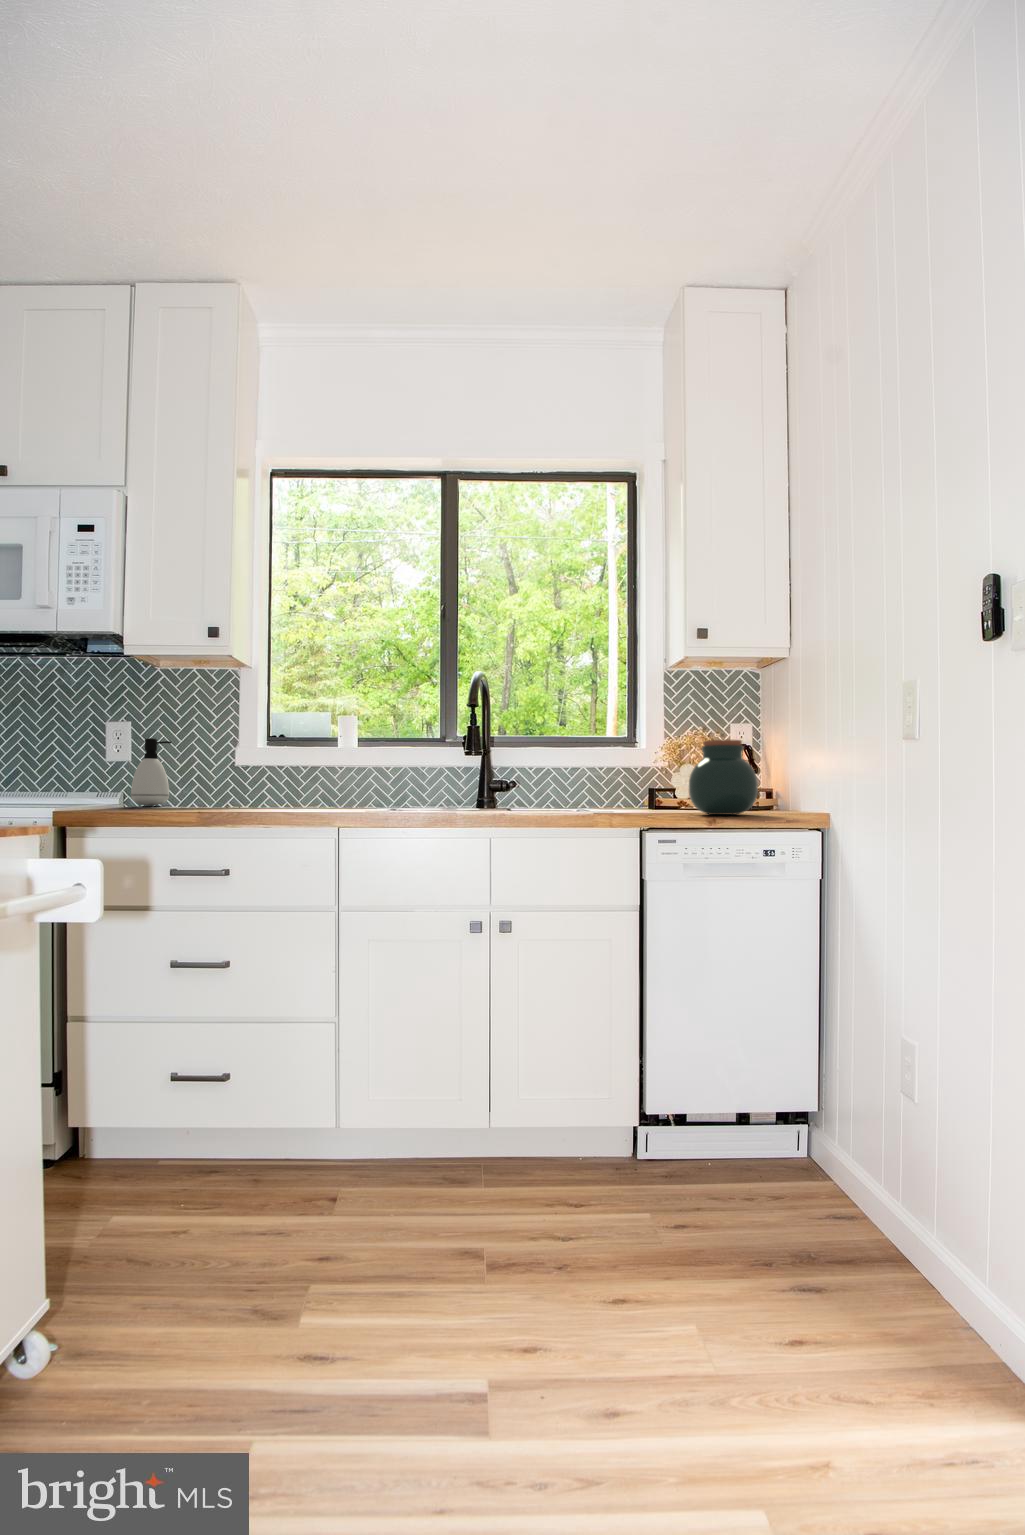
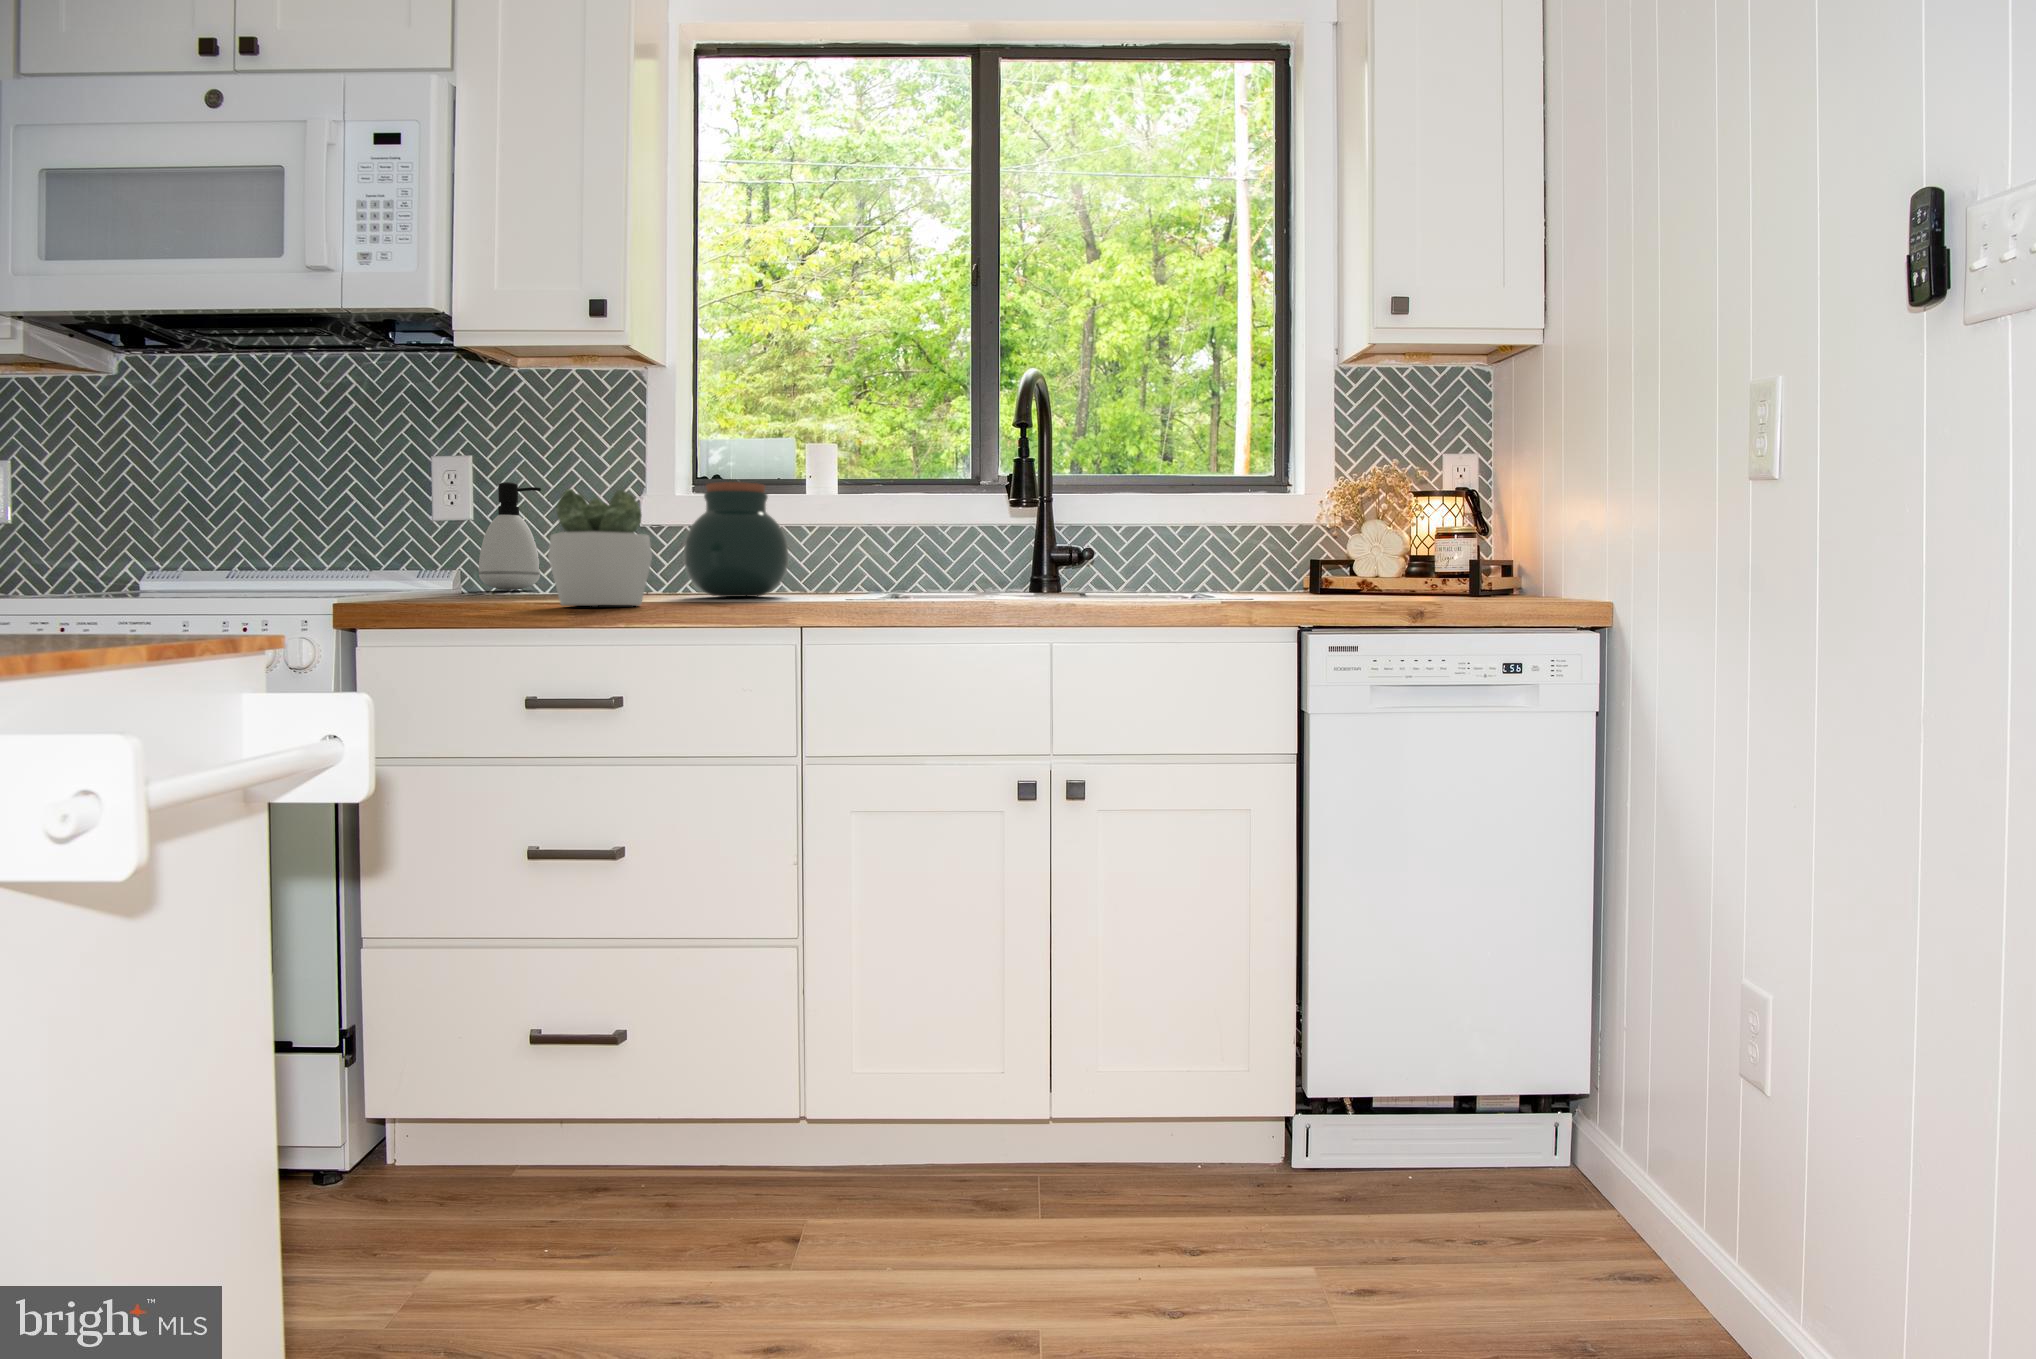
jar: present [689,740,758,815] -> present [684,482,788,597]
succulent plant: none [190,748,252,817] -> present [548,489,652,606]

